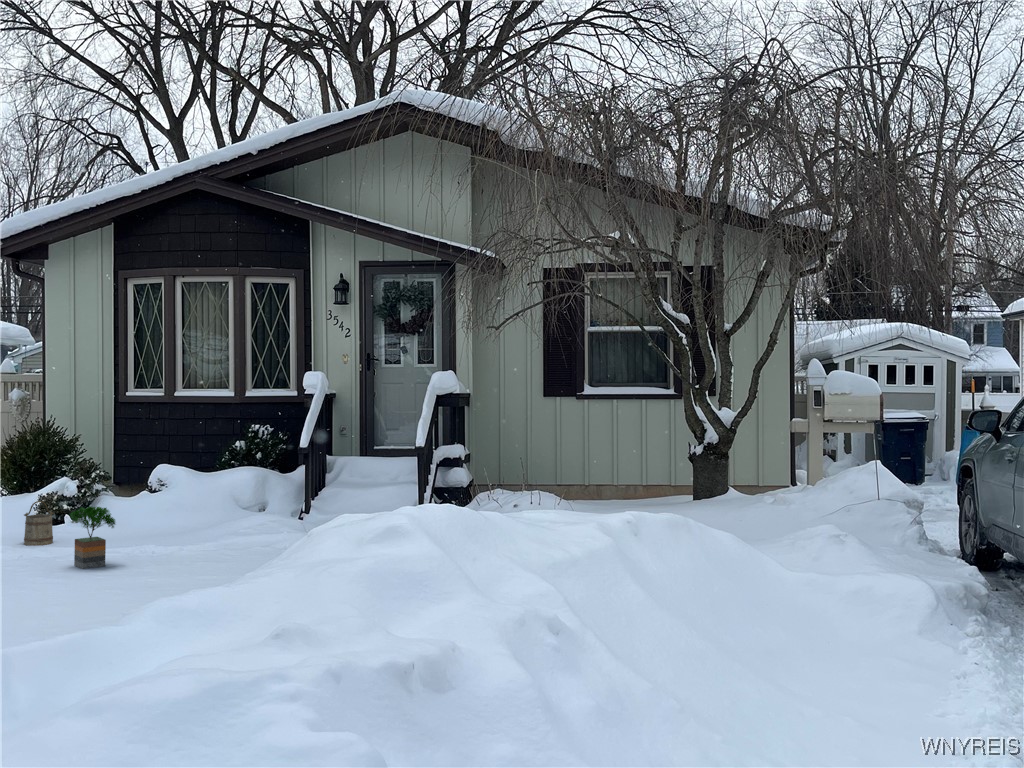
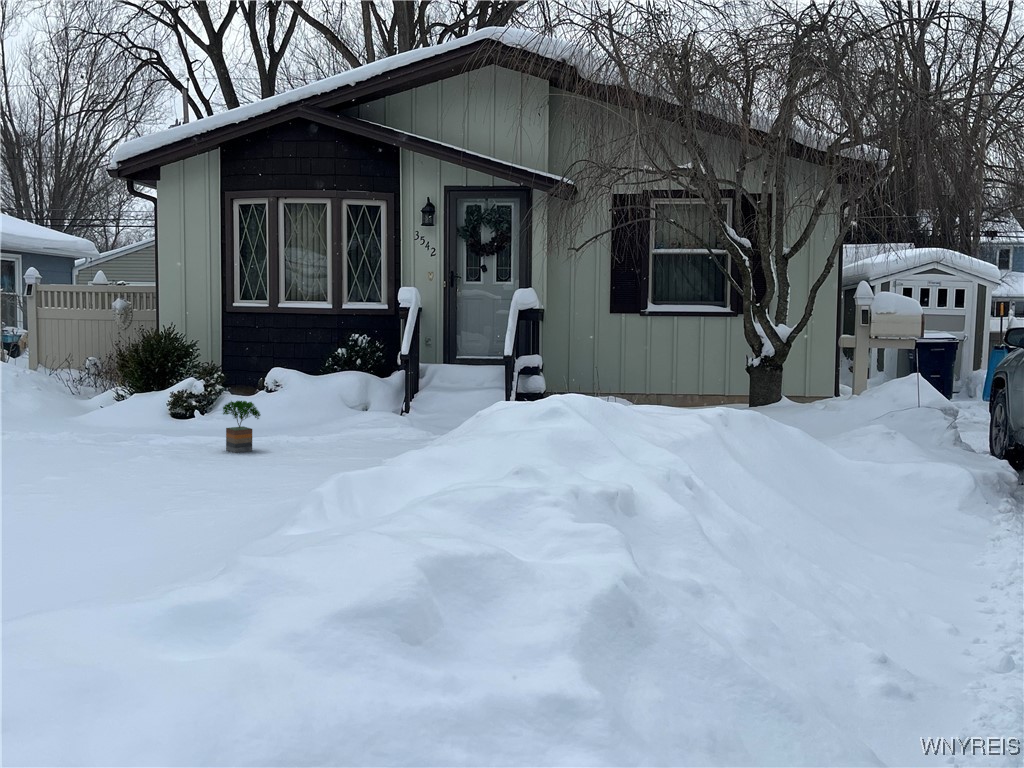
bucket: present [24,501,54,546] -> none [171,396,196,435]

